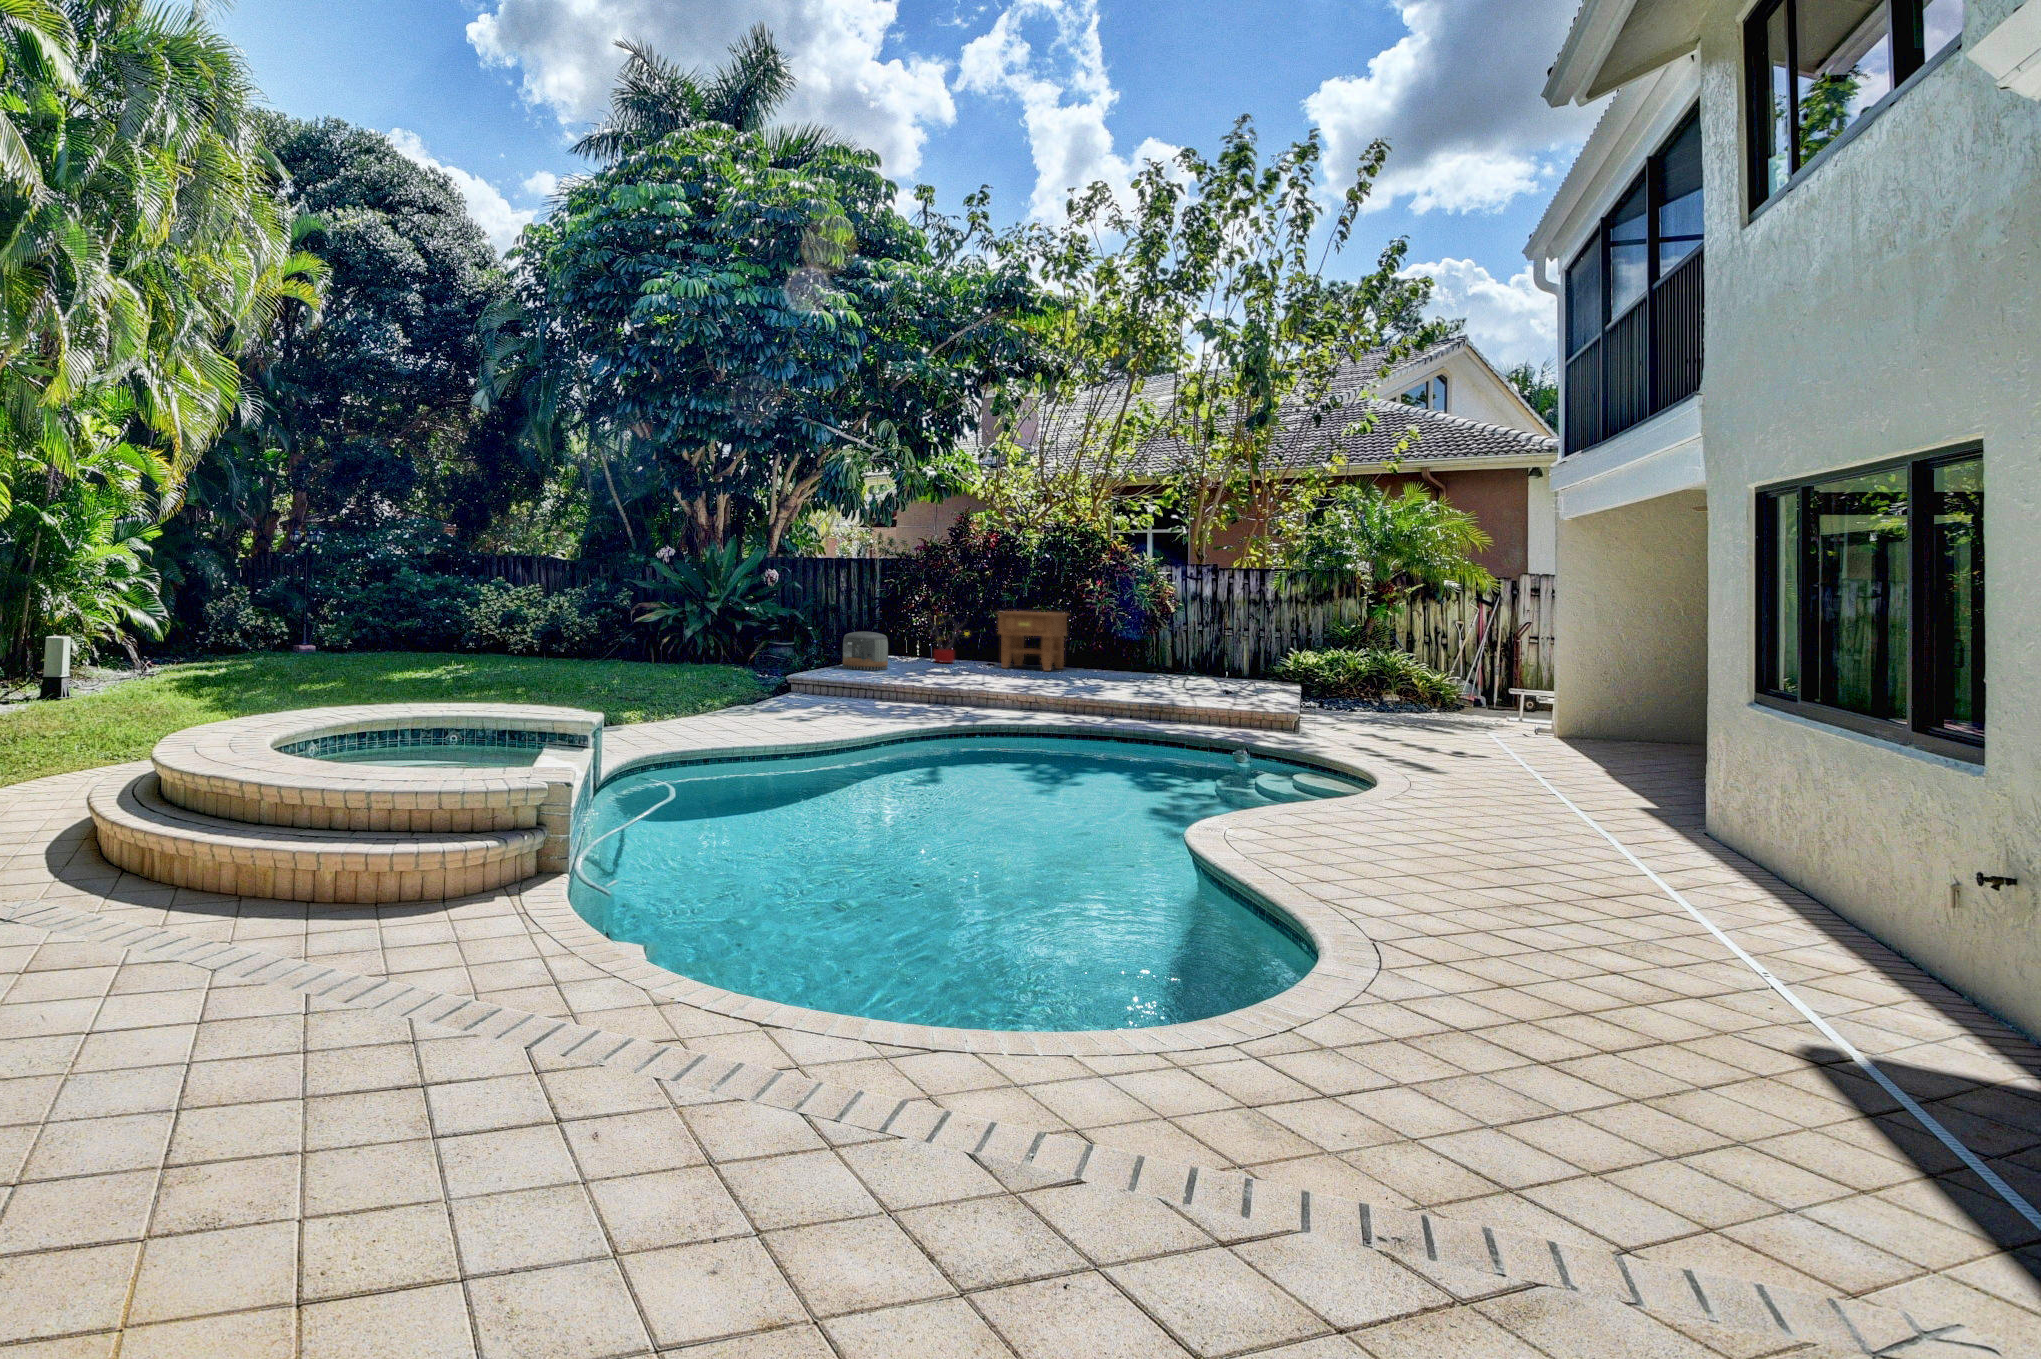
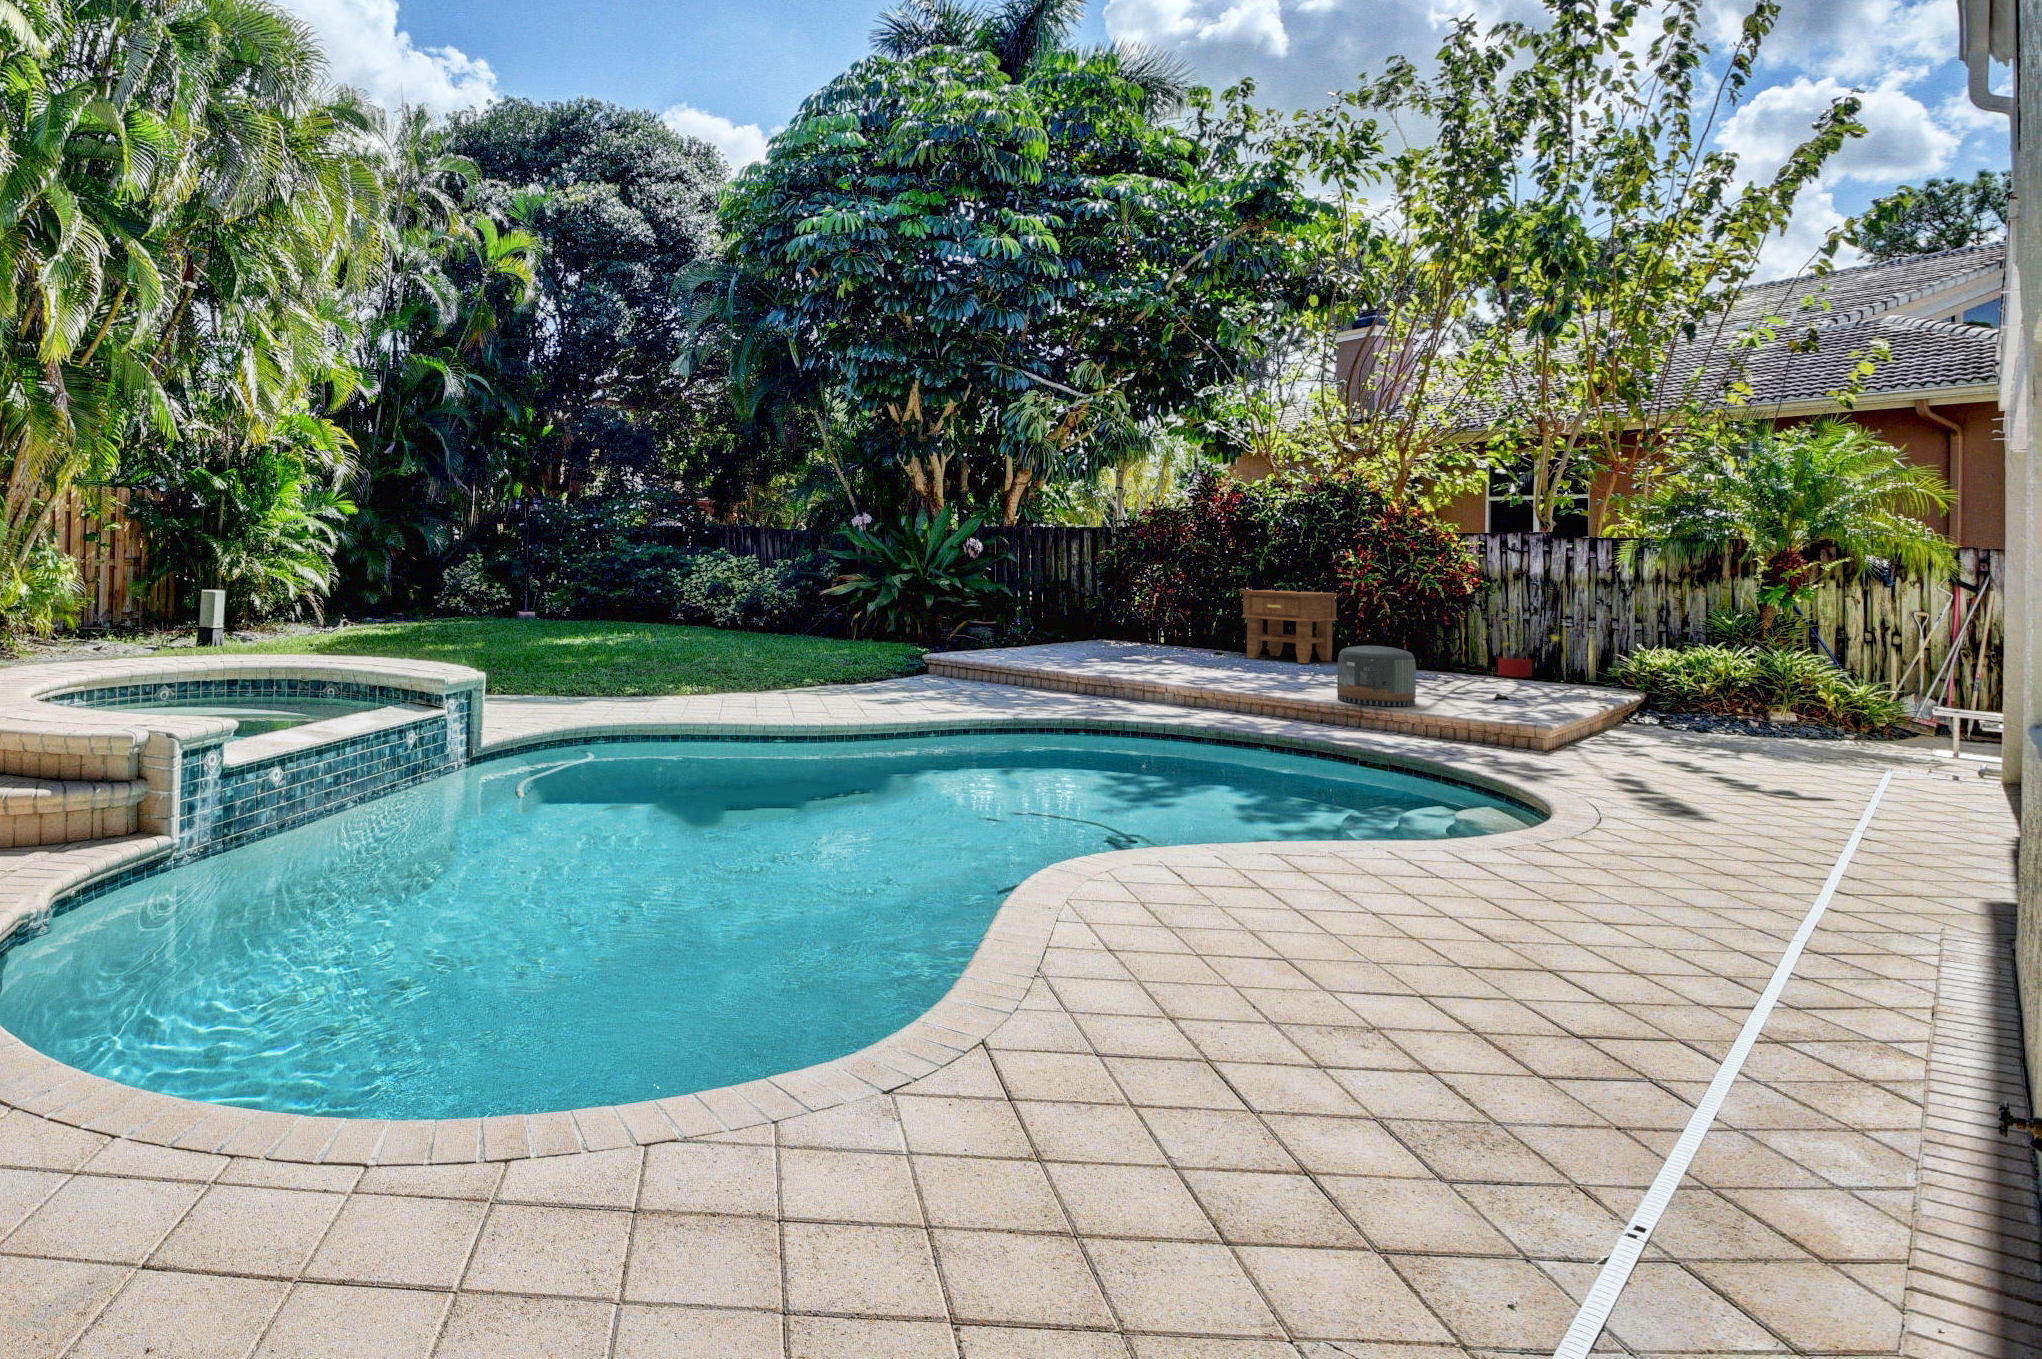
decorative plant: present [934,615,969,663] -> present [1488,610,1559,677]
pouf: present [843,631,888,670] -> present [1337,646,1416,706]

